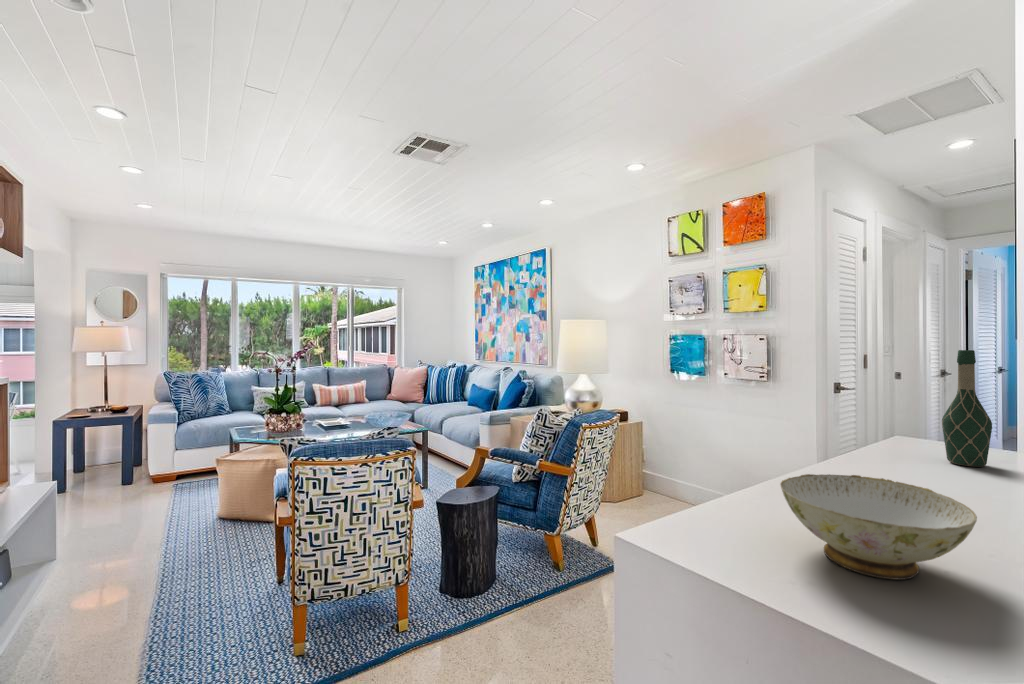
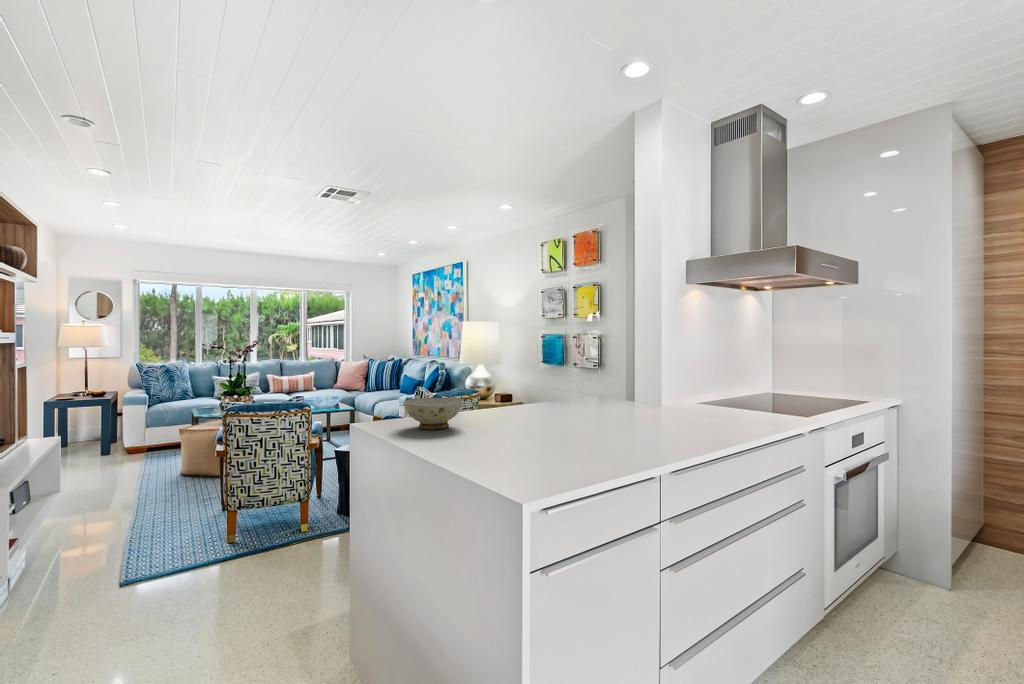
wine bottle: present [942,350,992,467] -> none [576,345,595,407]

